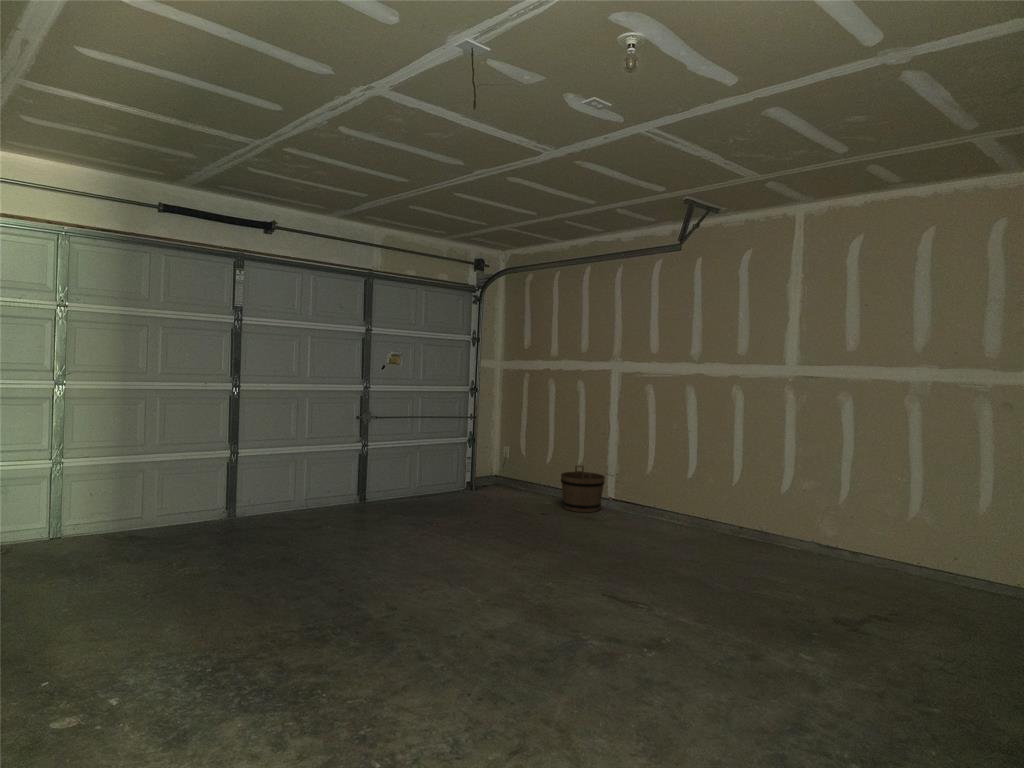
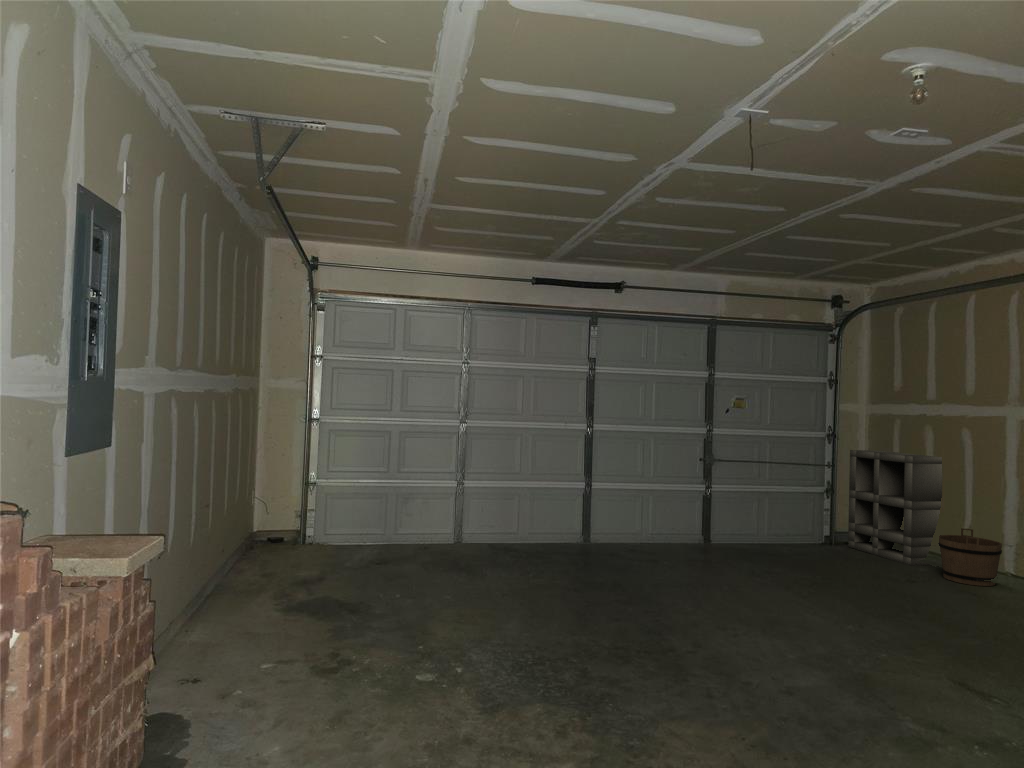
shelving unit: none [486,402,561,501] -> present [848,450,943,566]

